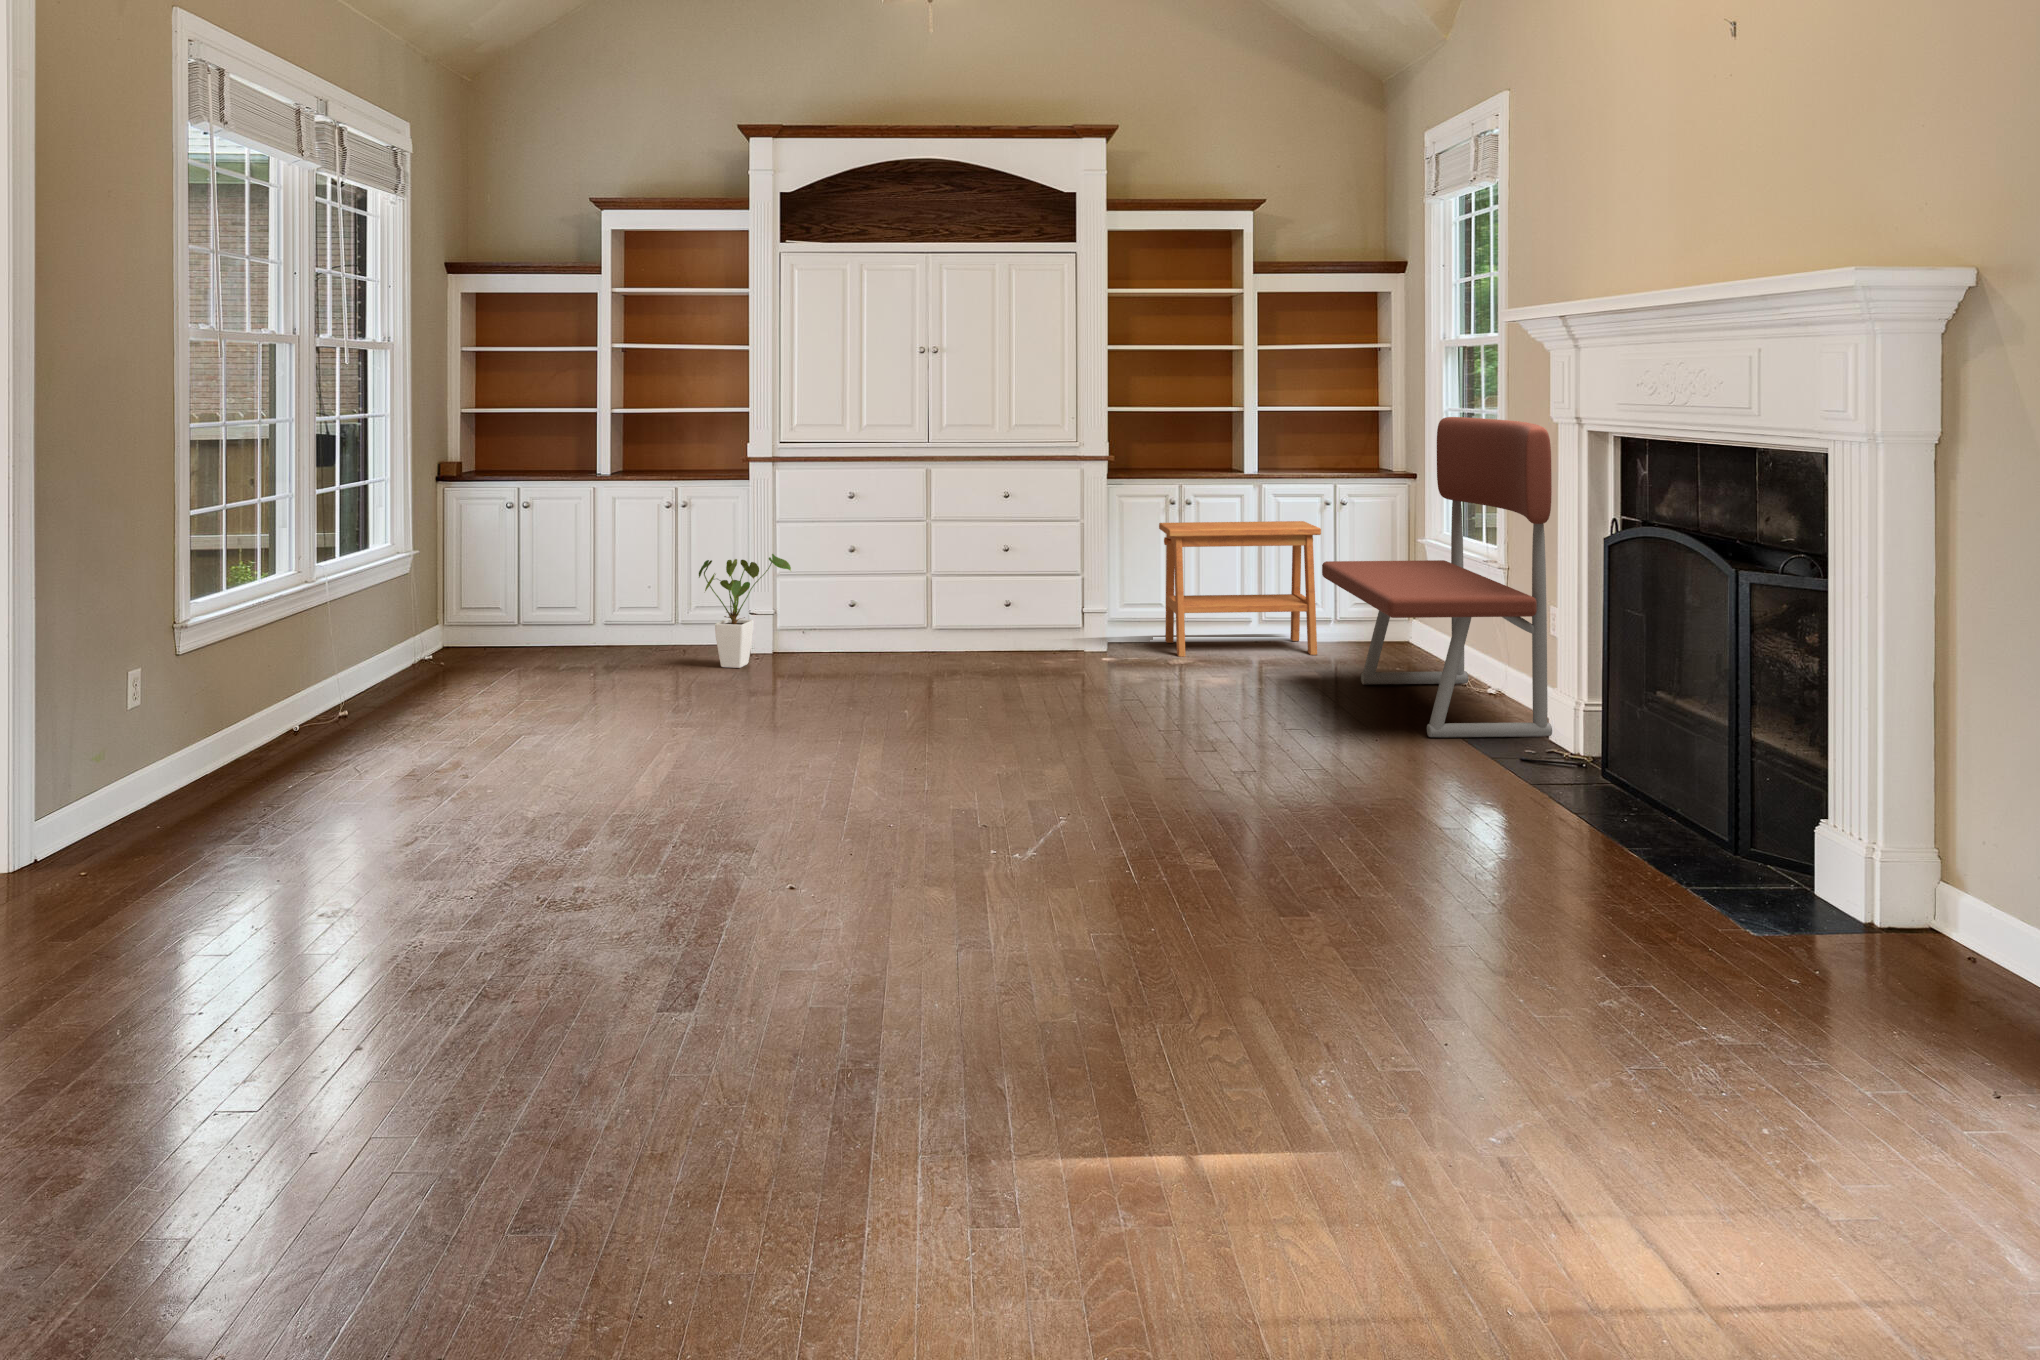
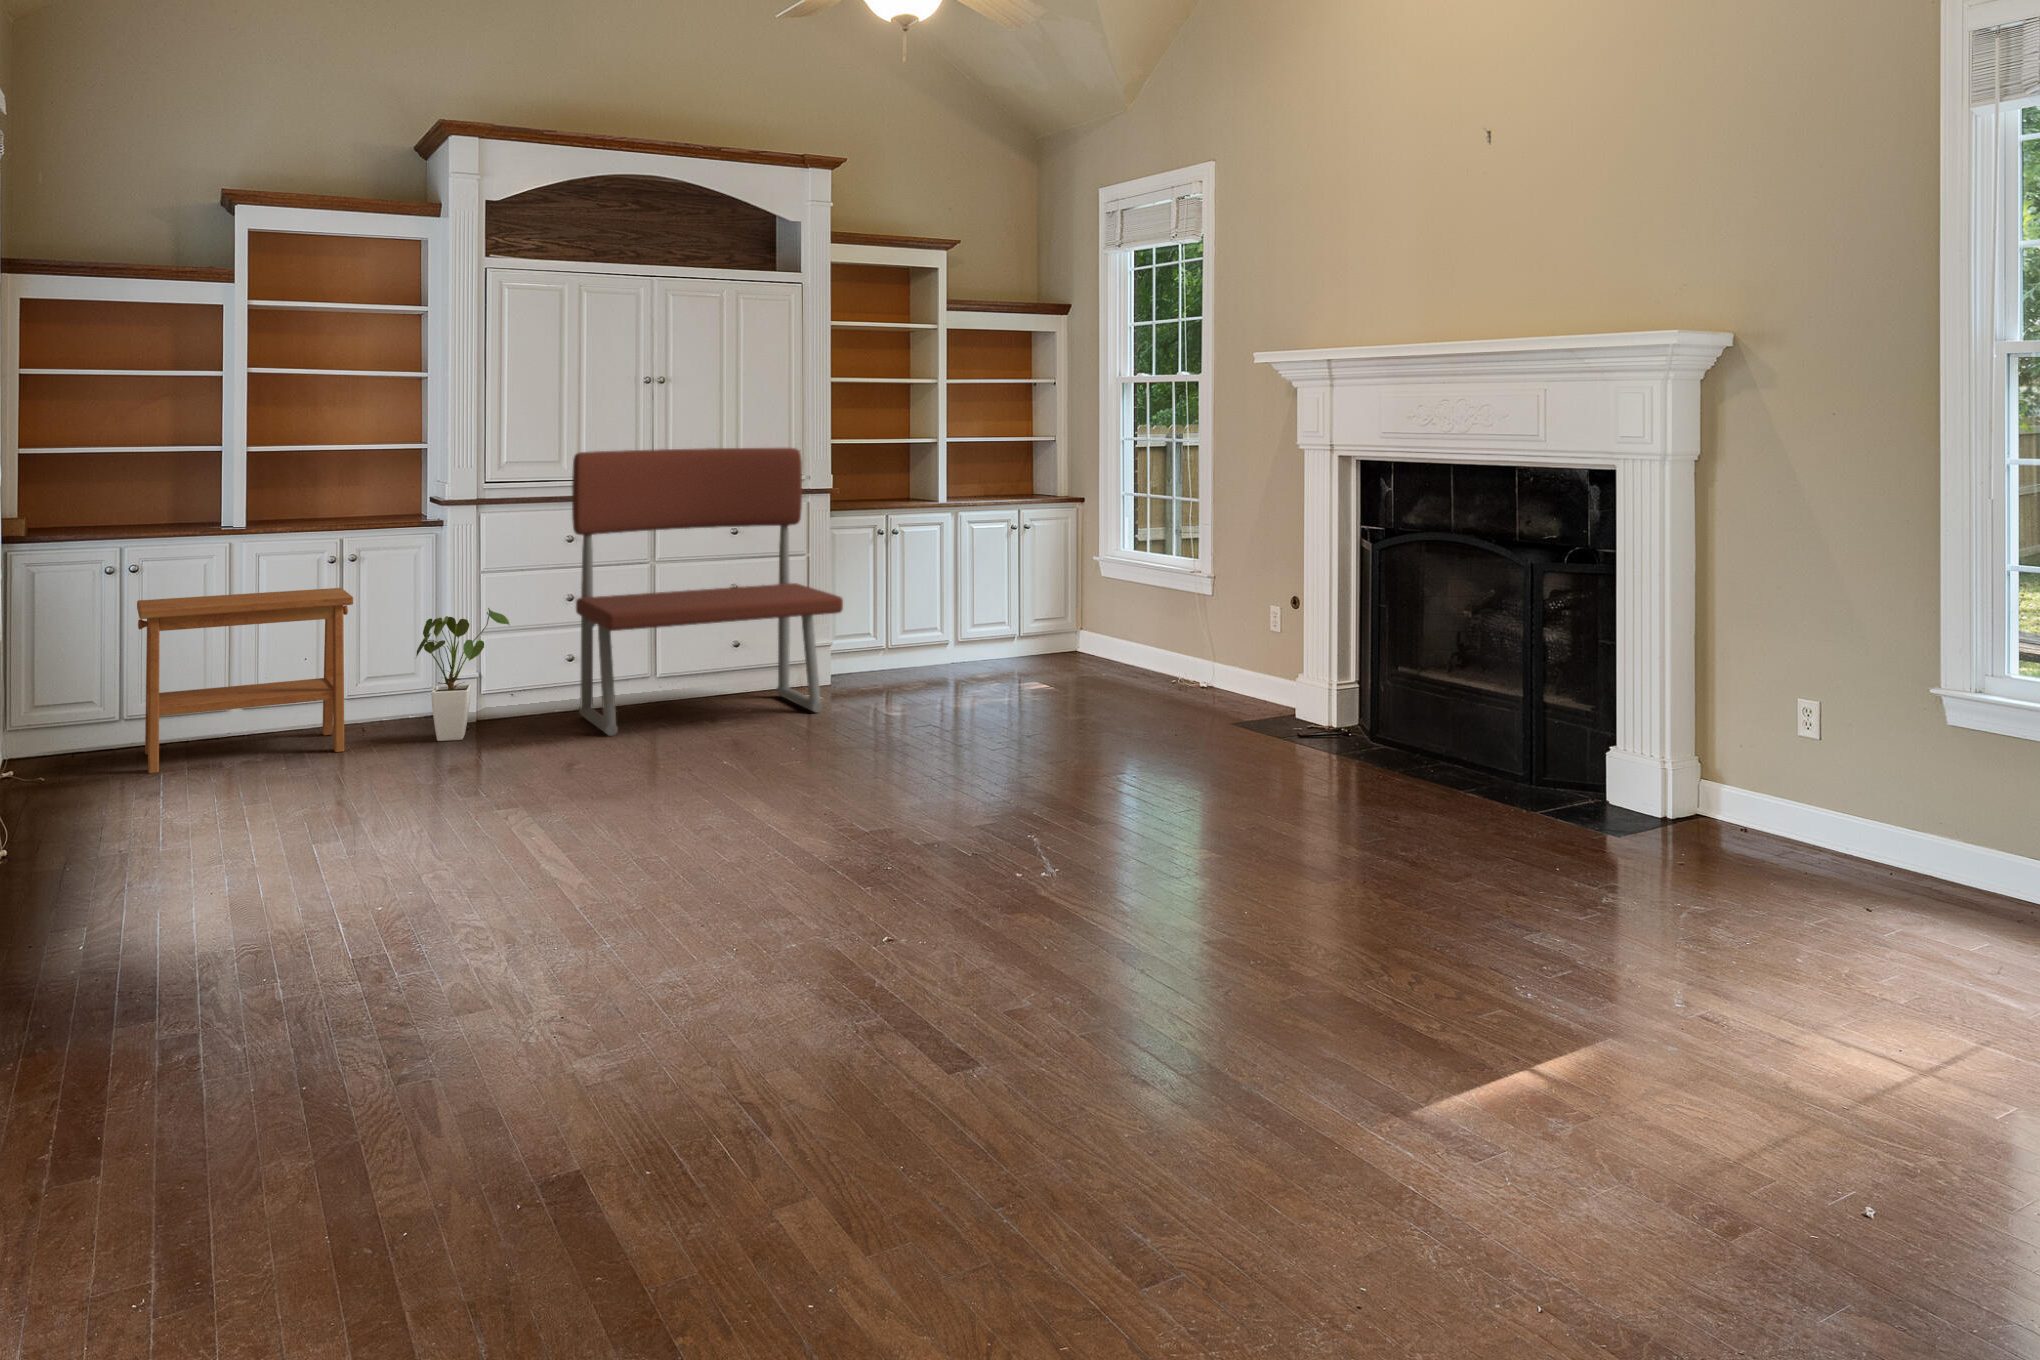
bench: present [1322,417,1552,738] -> present [572,448,843,736]
side table: present [1159,521,1321,657] -> present [137,588,353,773]

